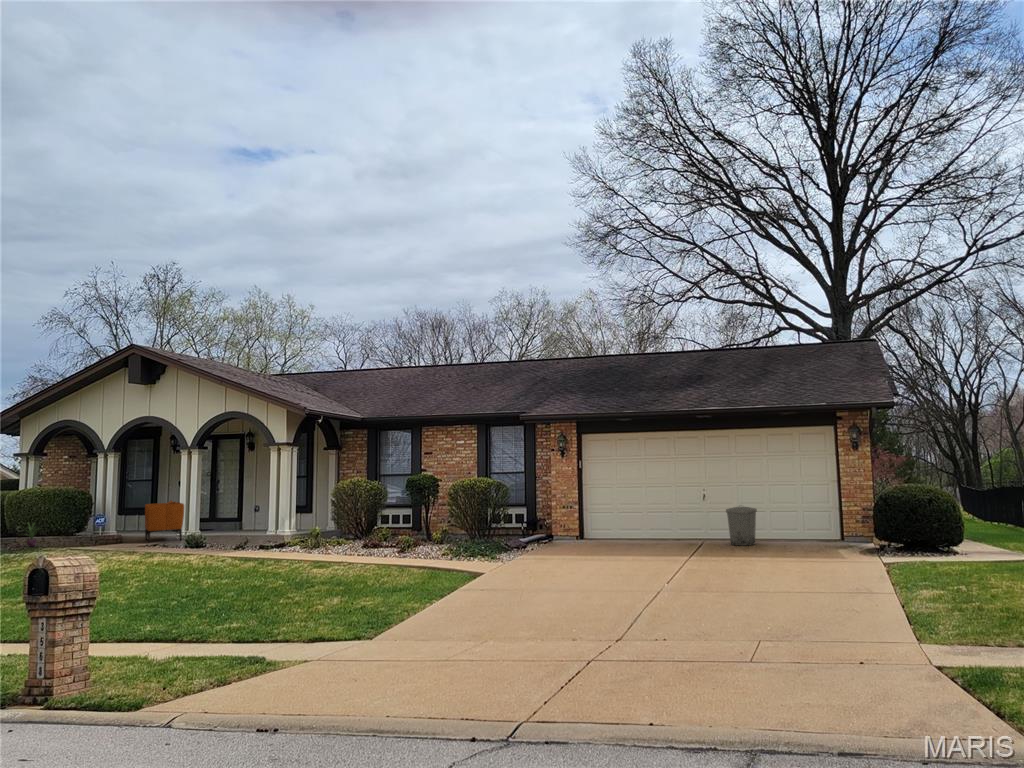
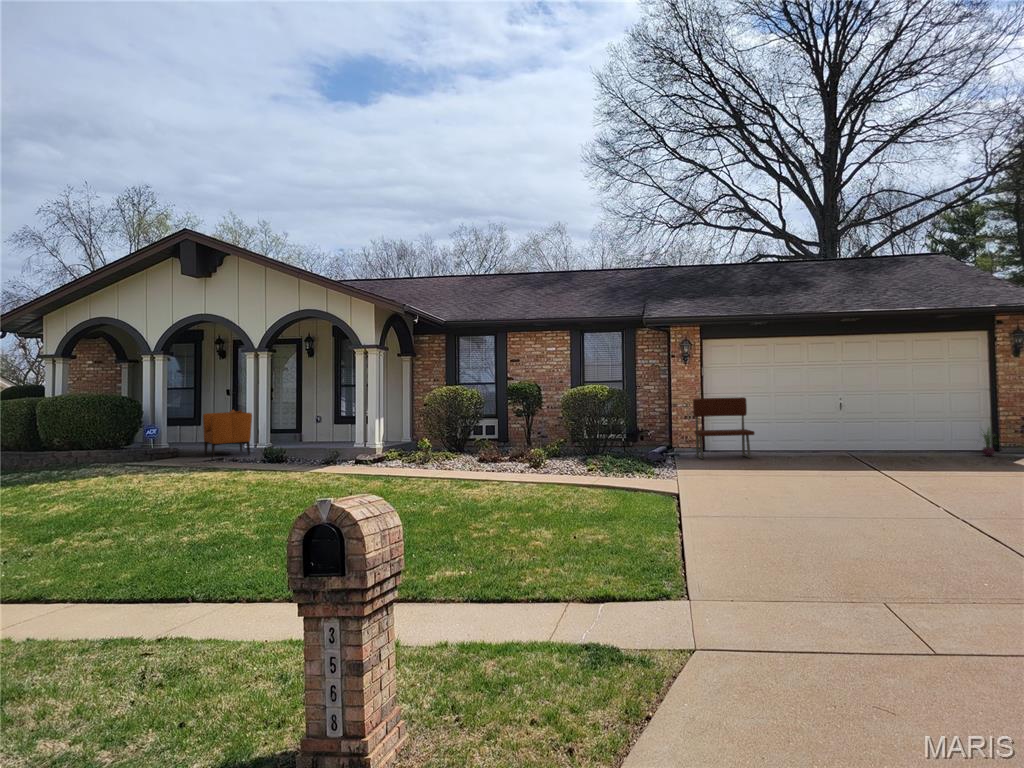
bench: none [568,489,617,546] -> present [693,397,755,459]
trash can: present [726,506,757,545] -> none [872,414,909,458]
decorative plant: present [27,523,37,546] -> present [982,428,995,456]

